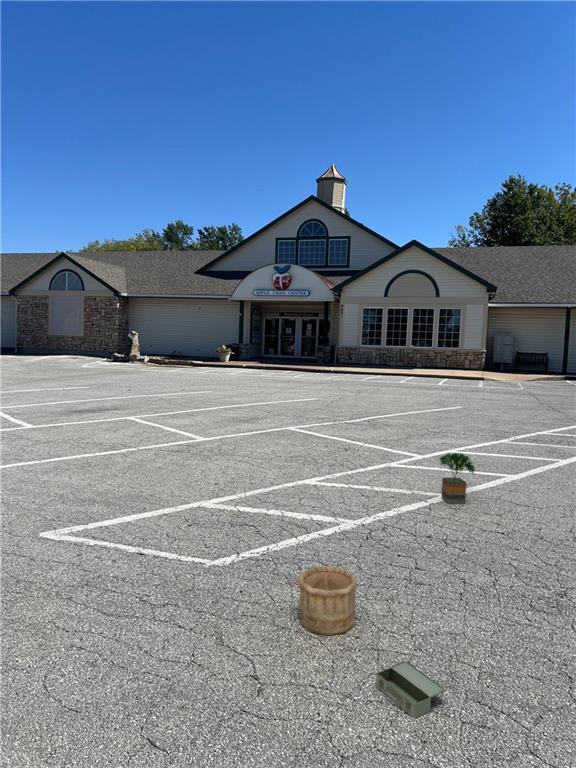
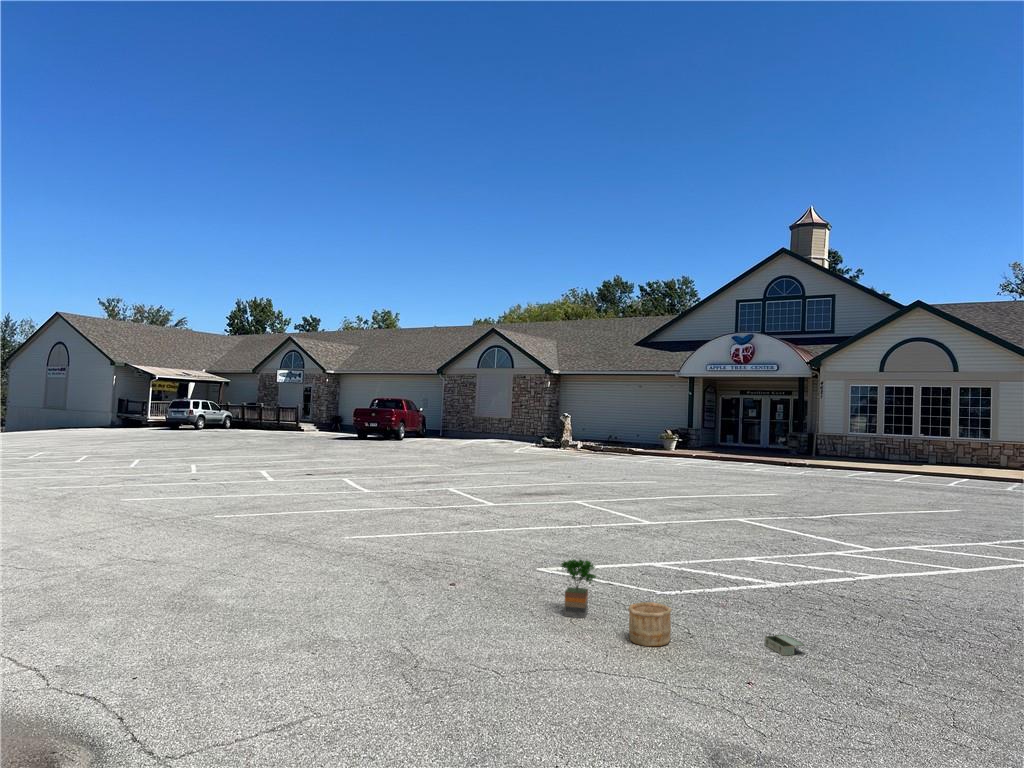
potted tree: present [440,453,475,504] -> present [561,559,596,618]
wooden bucket: present [298,566,357,635] -> present [628,602,672,646]

